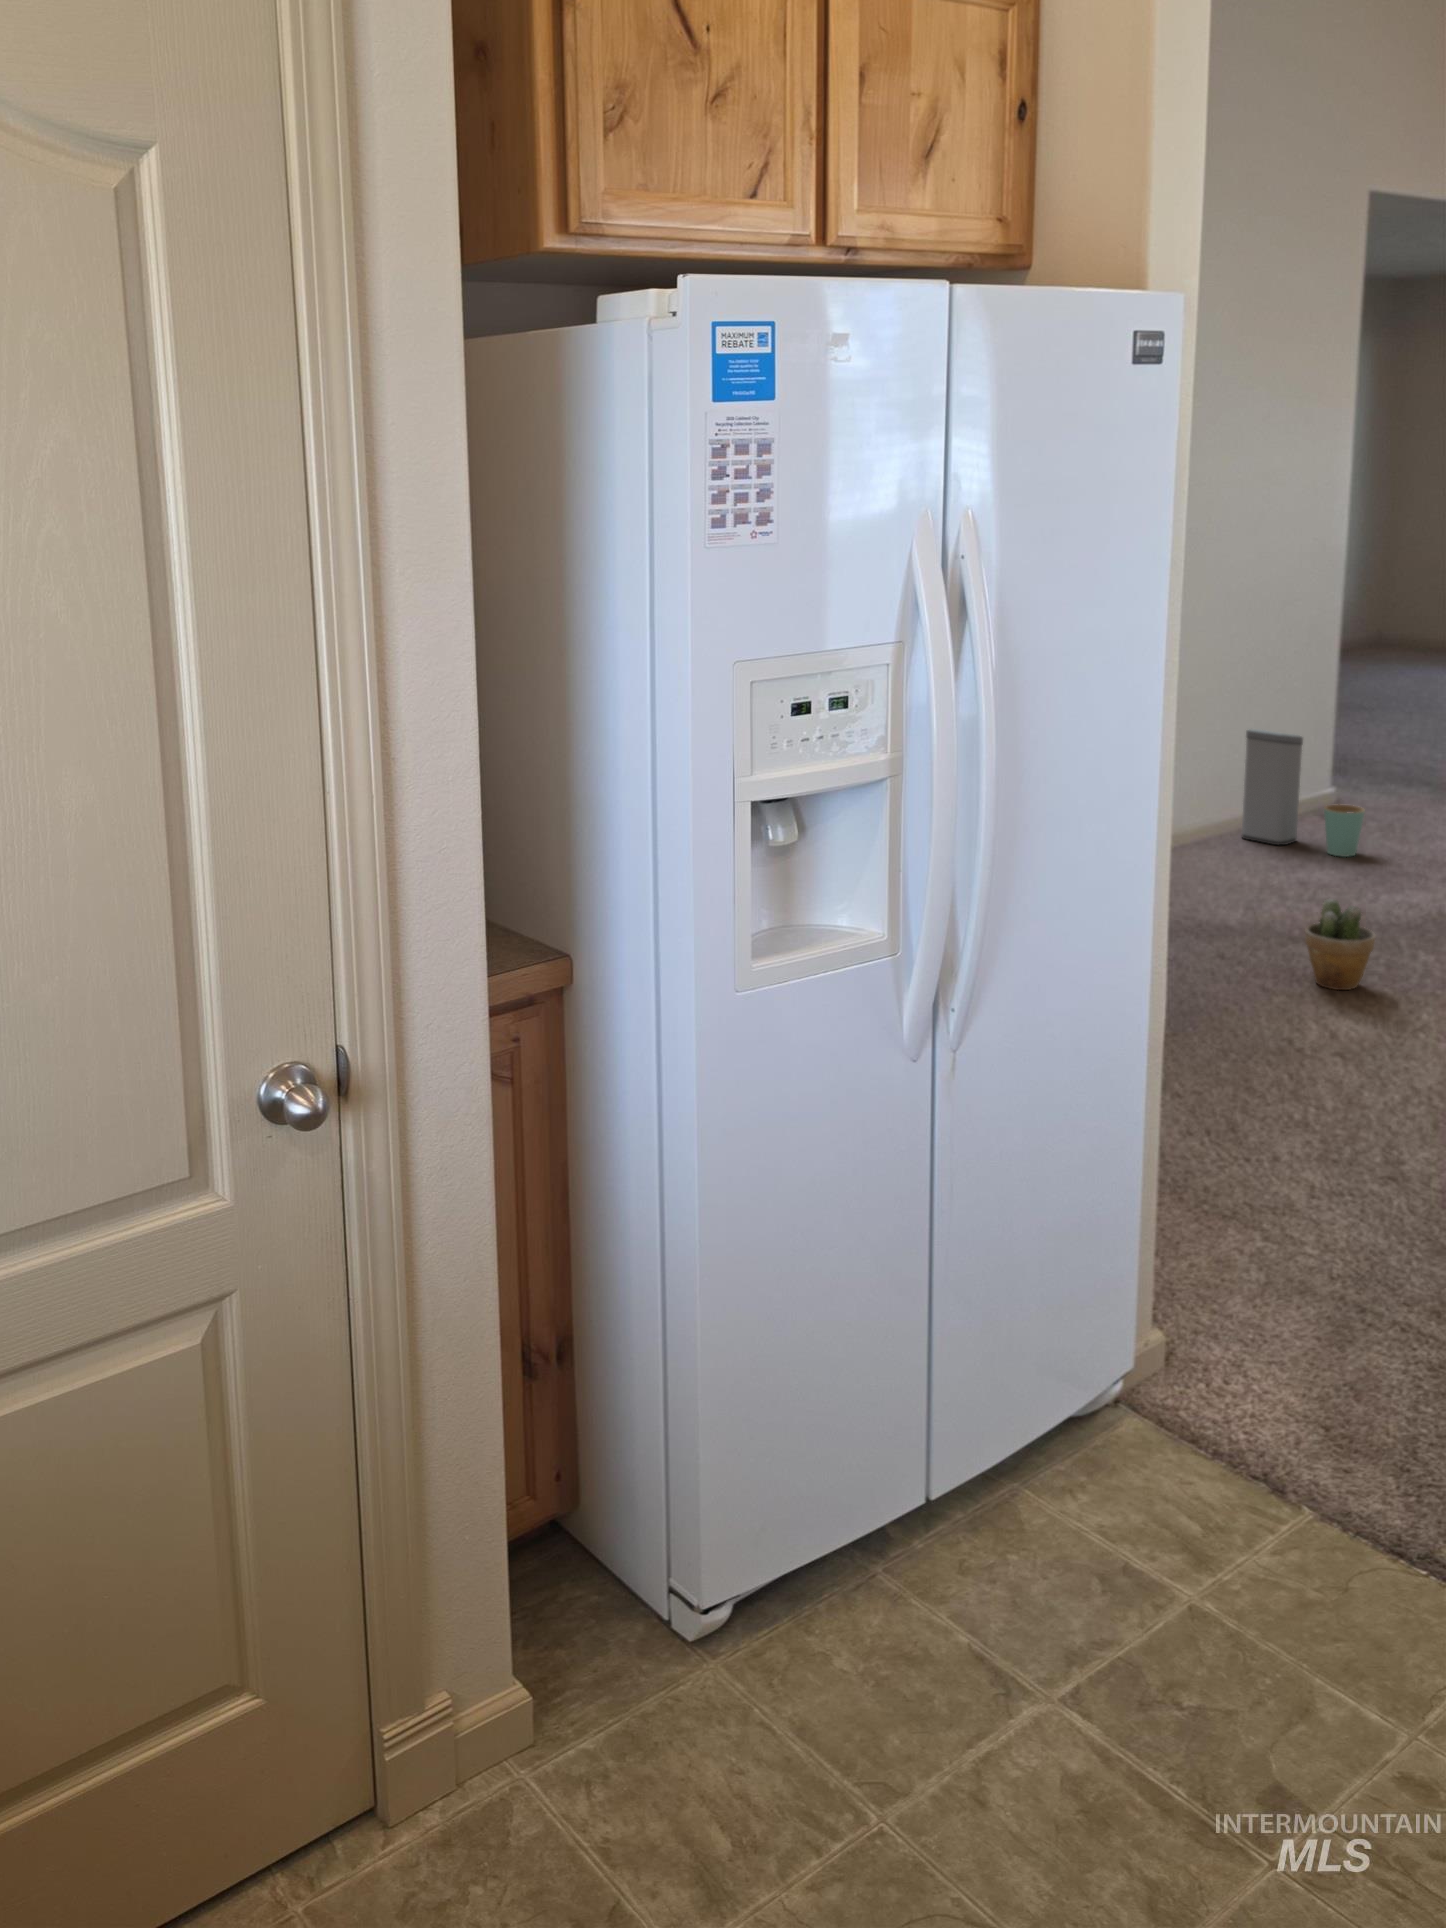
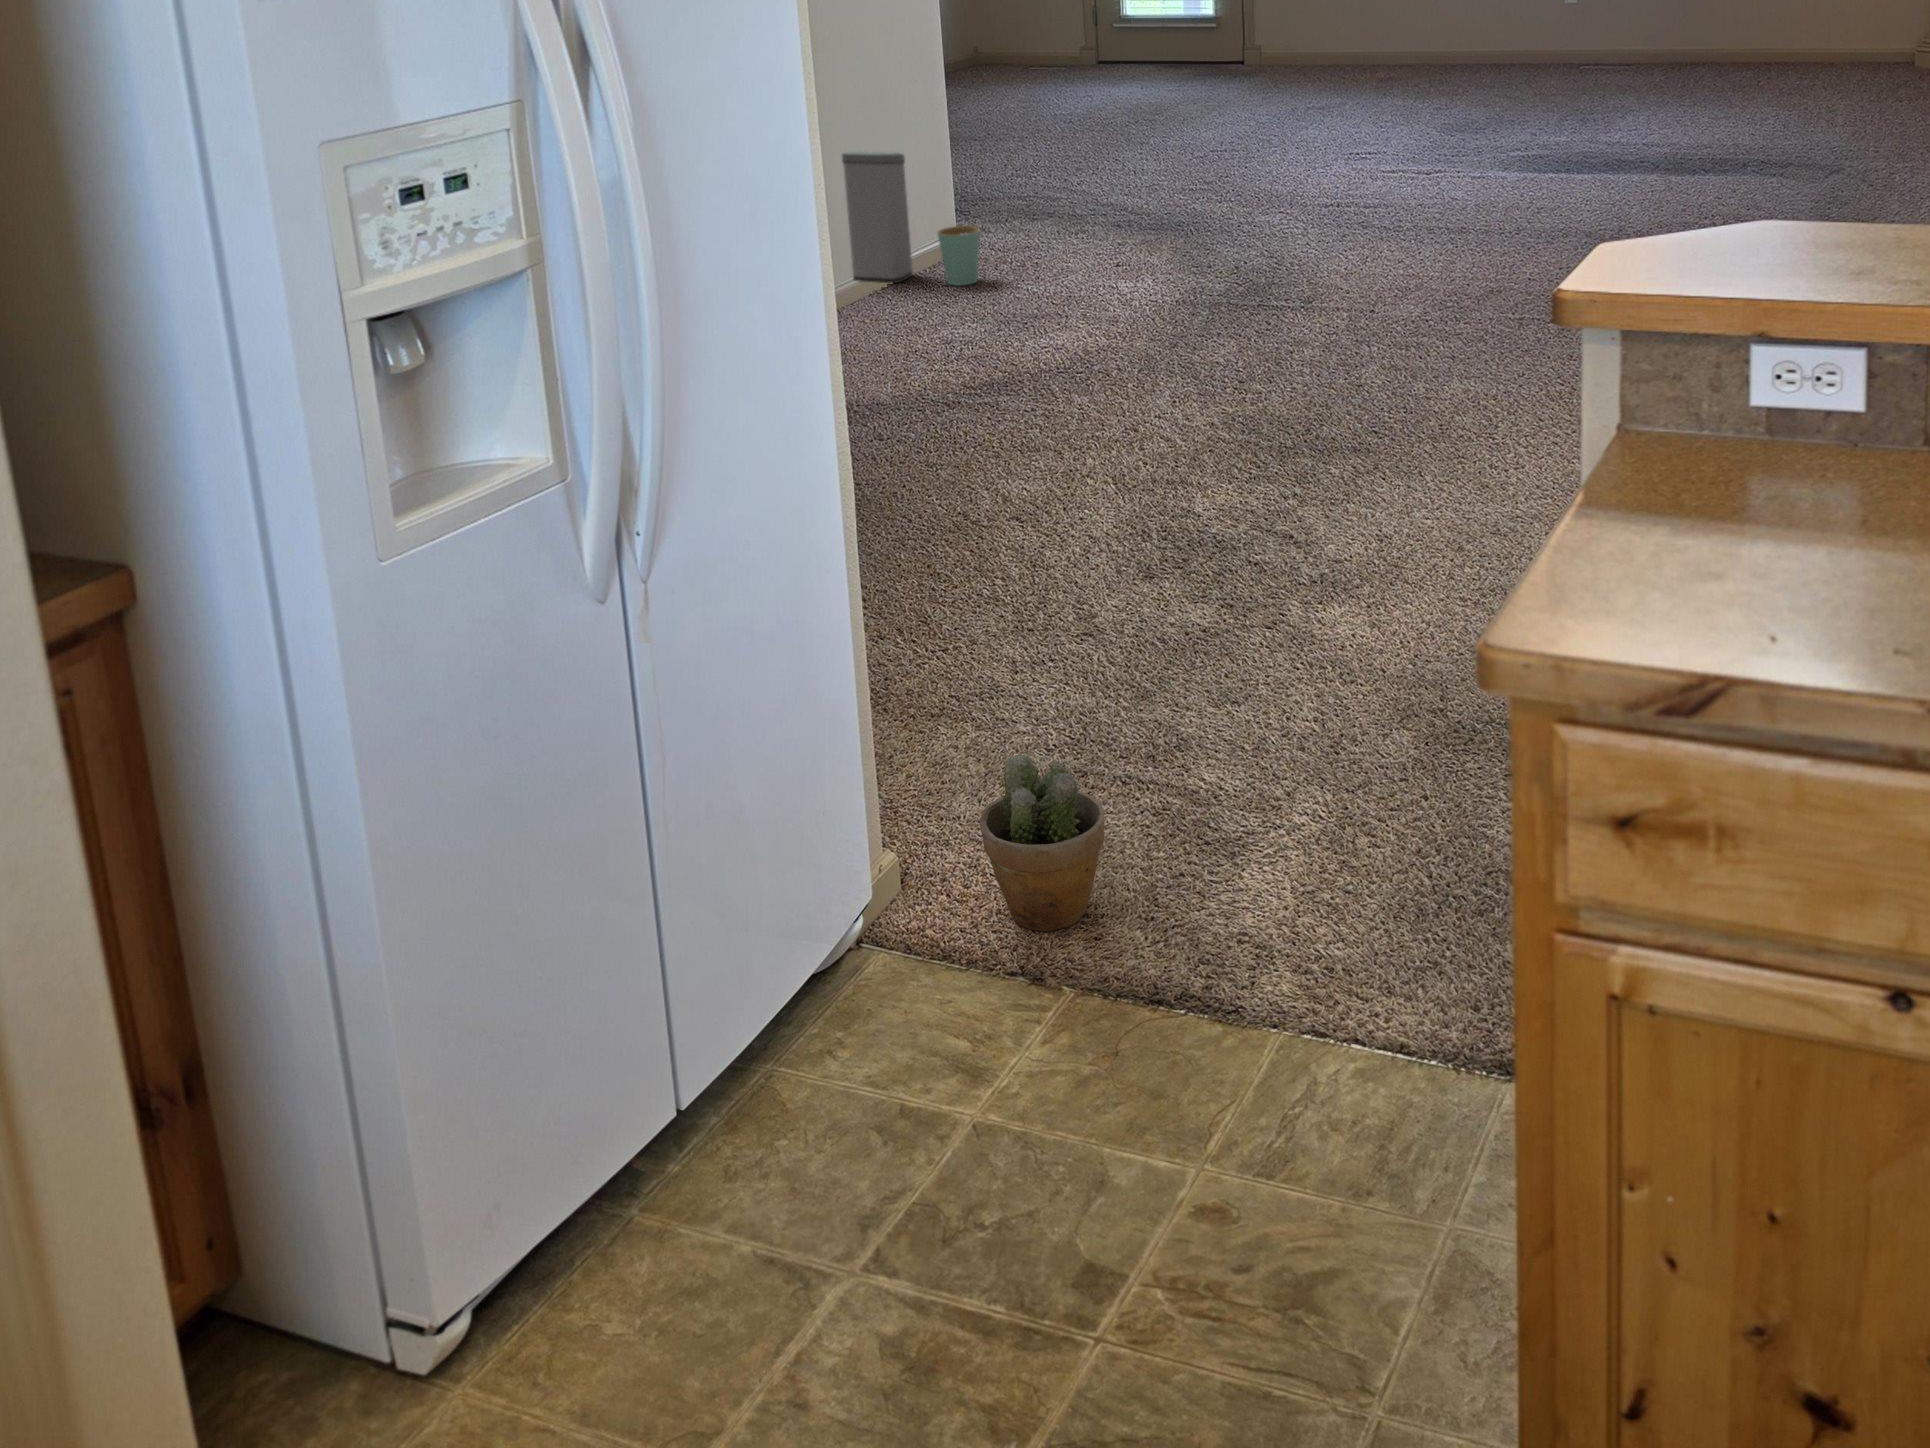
potted plant: present [1305,899,1376,990] -> present [979,755,1105,931]

